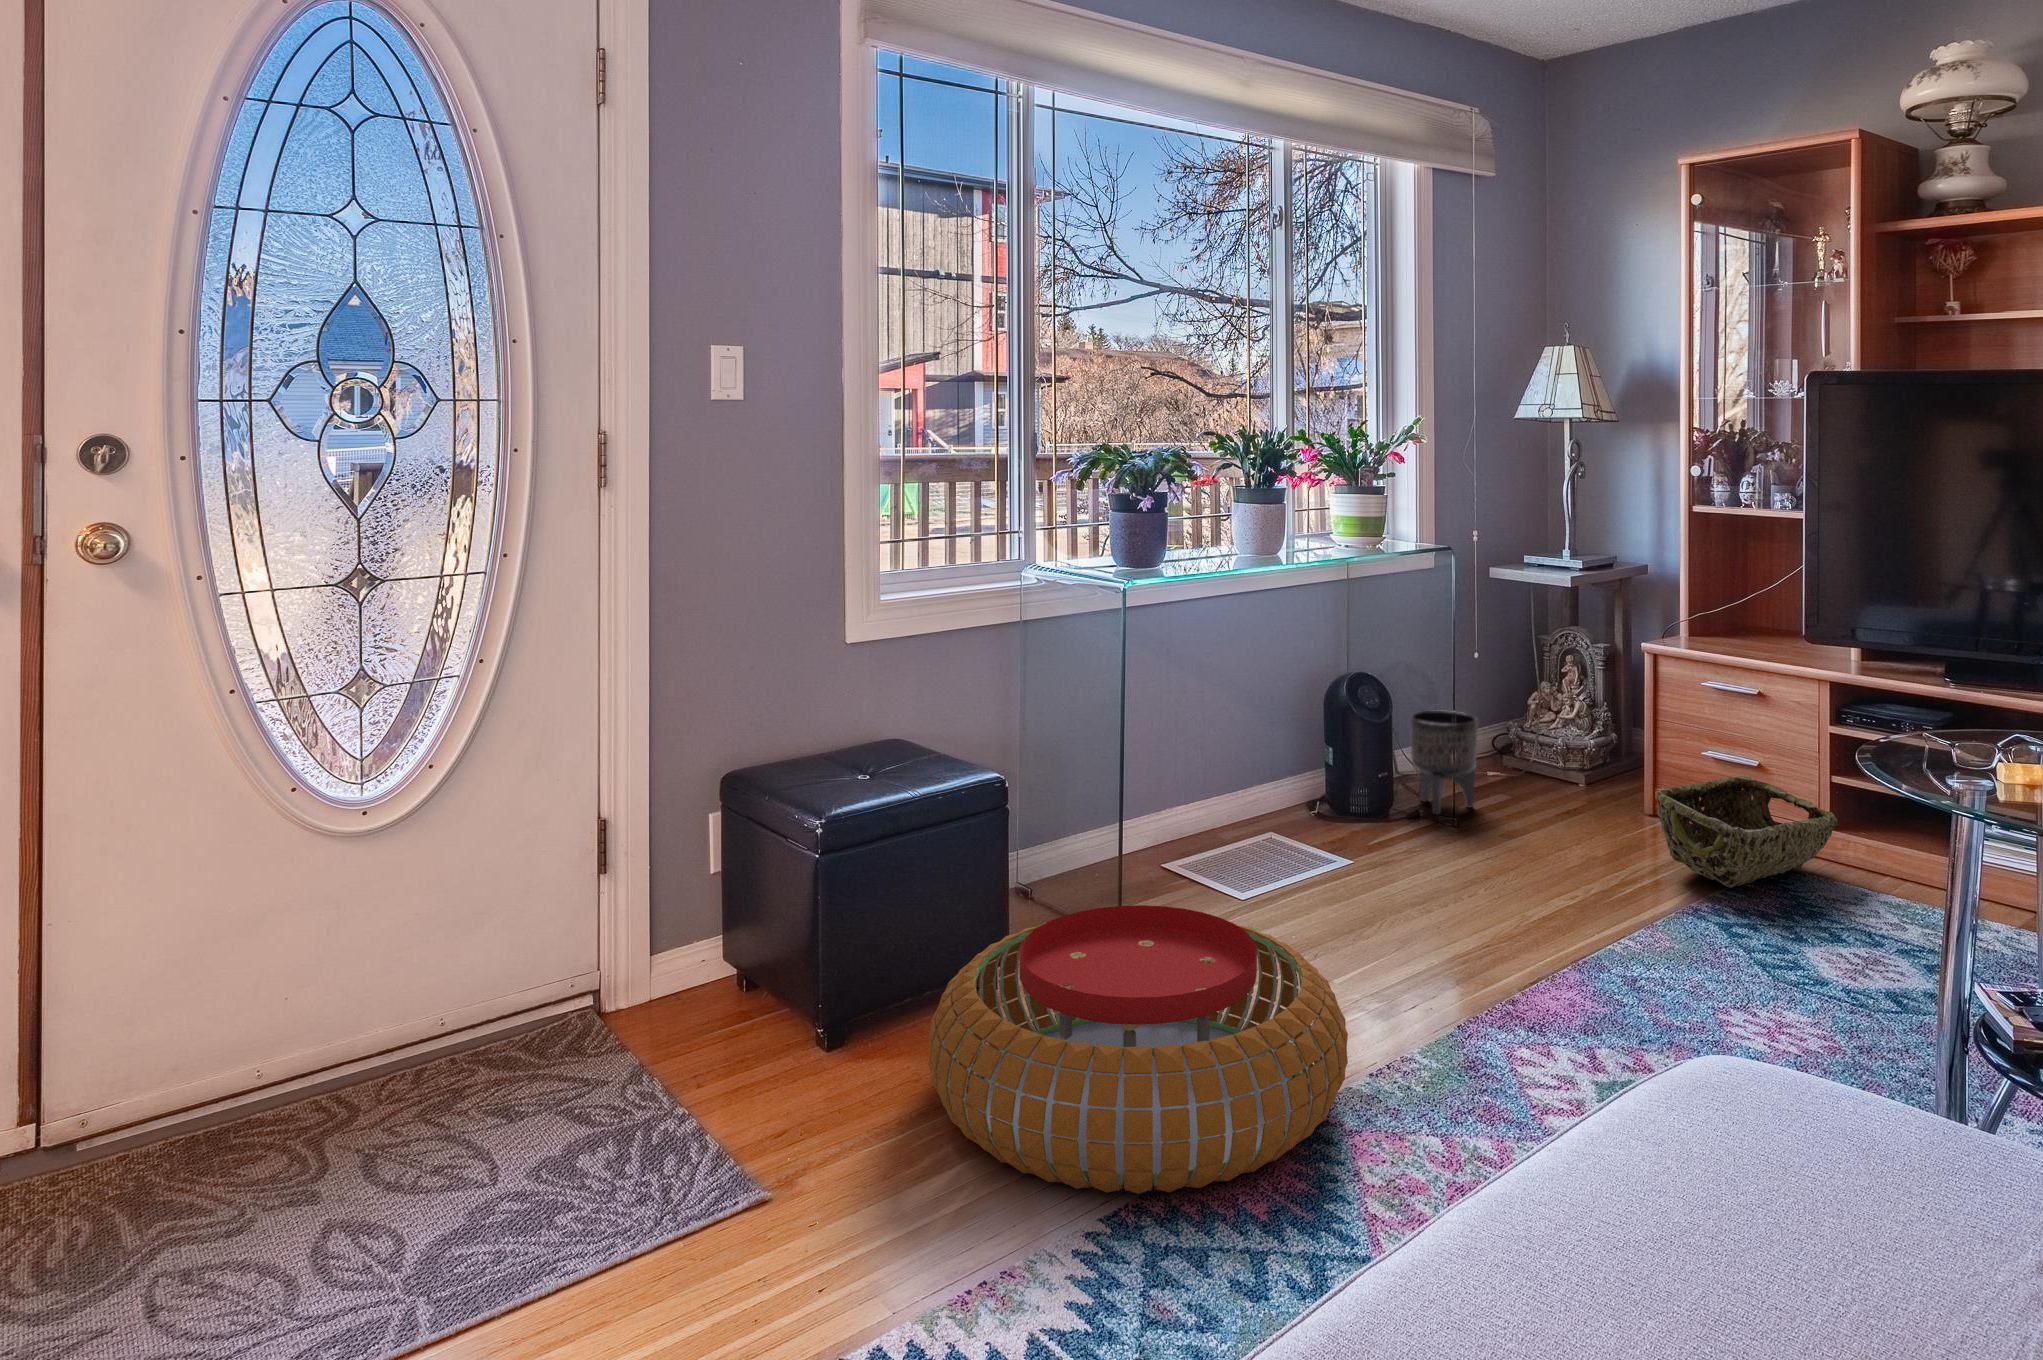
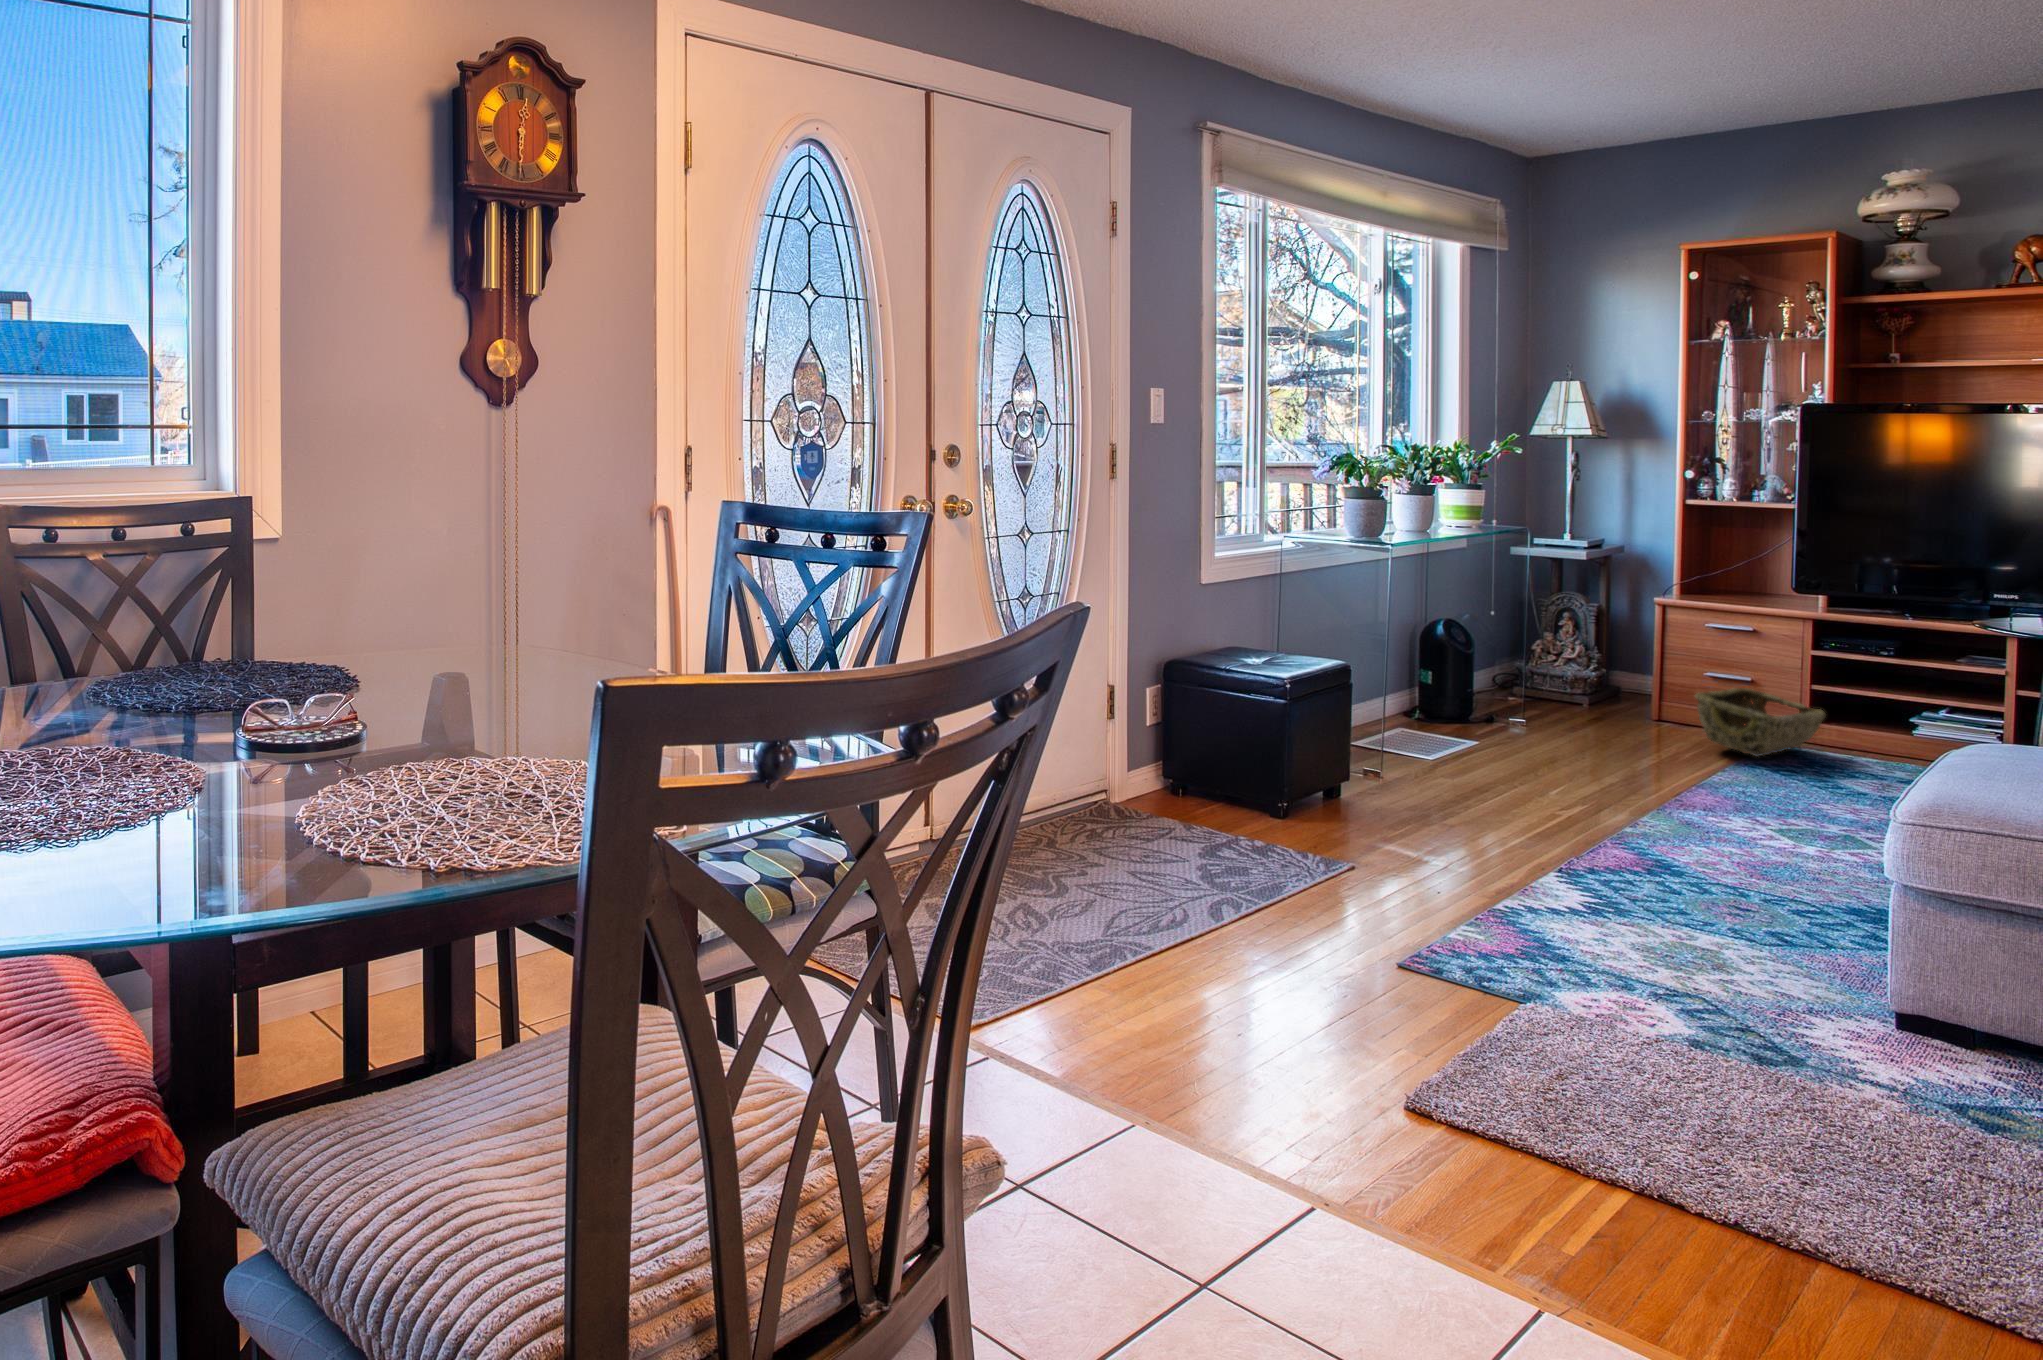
planter: present [1410,711,1478,814] -> none [1473,647,1528,719]
pouf: present [928,905,1348,1194] -> none [1362,736,1637,867]

